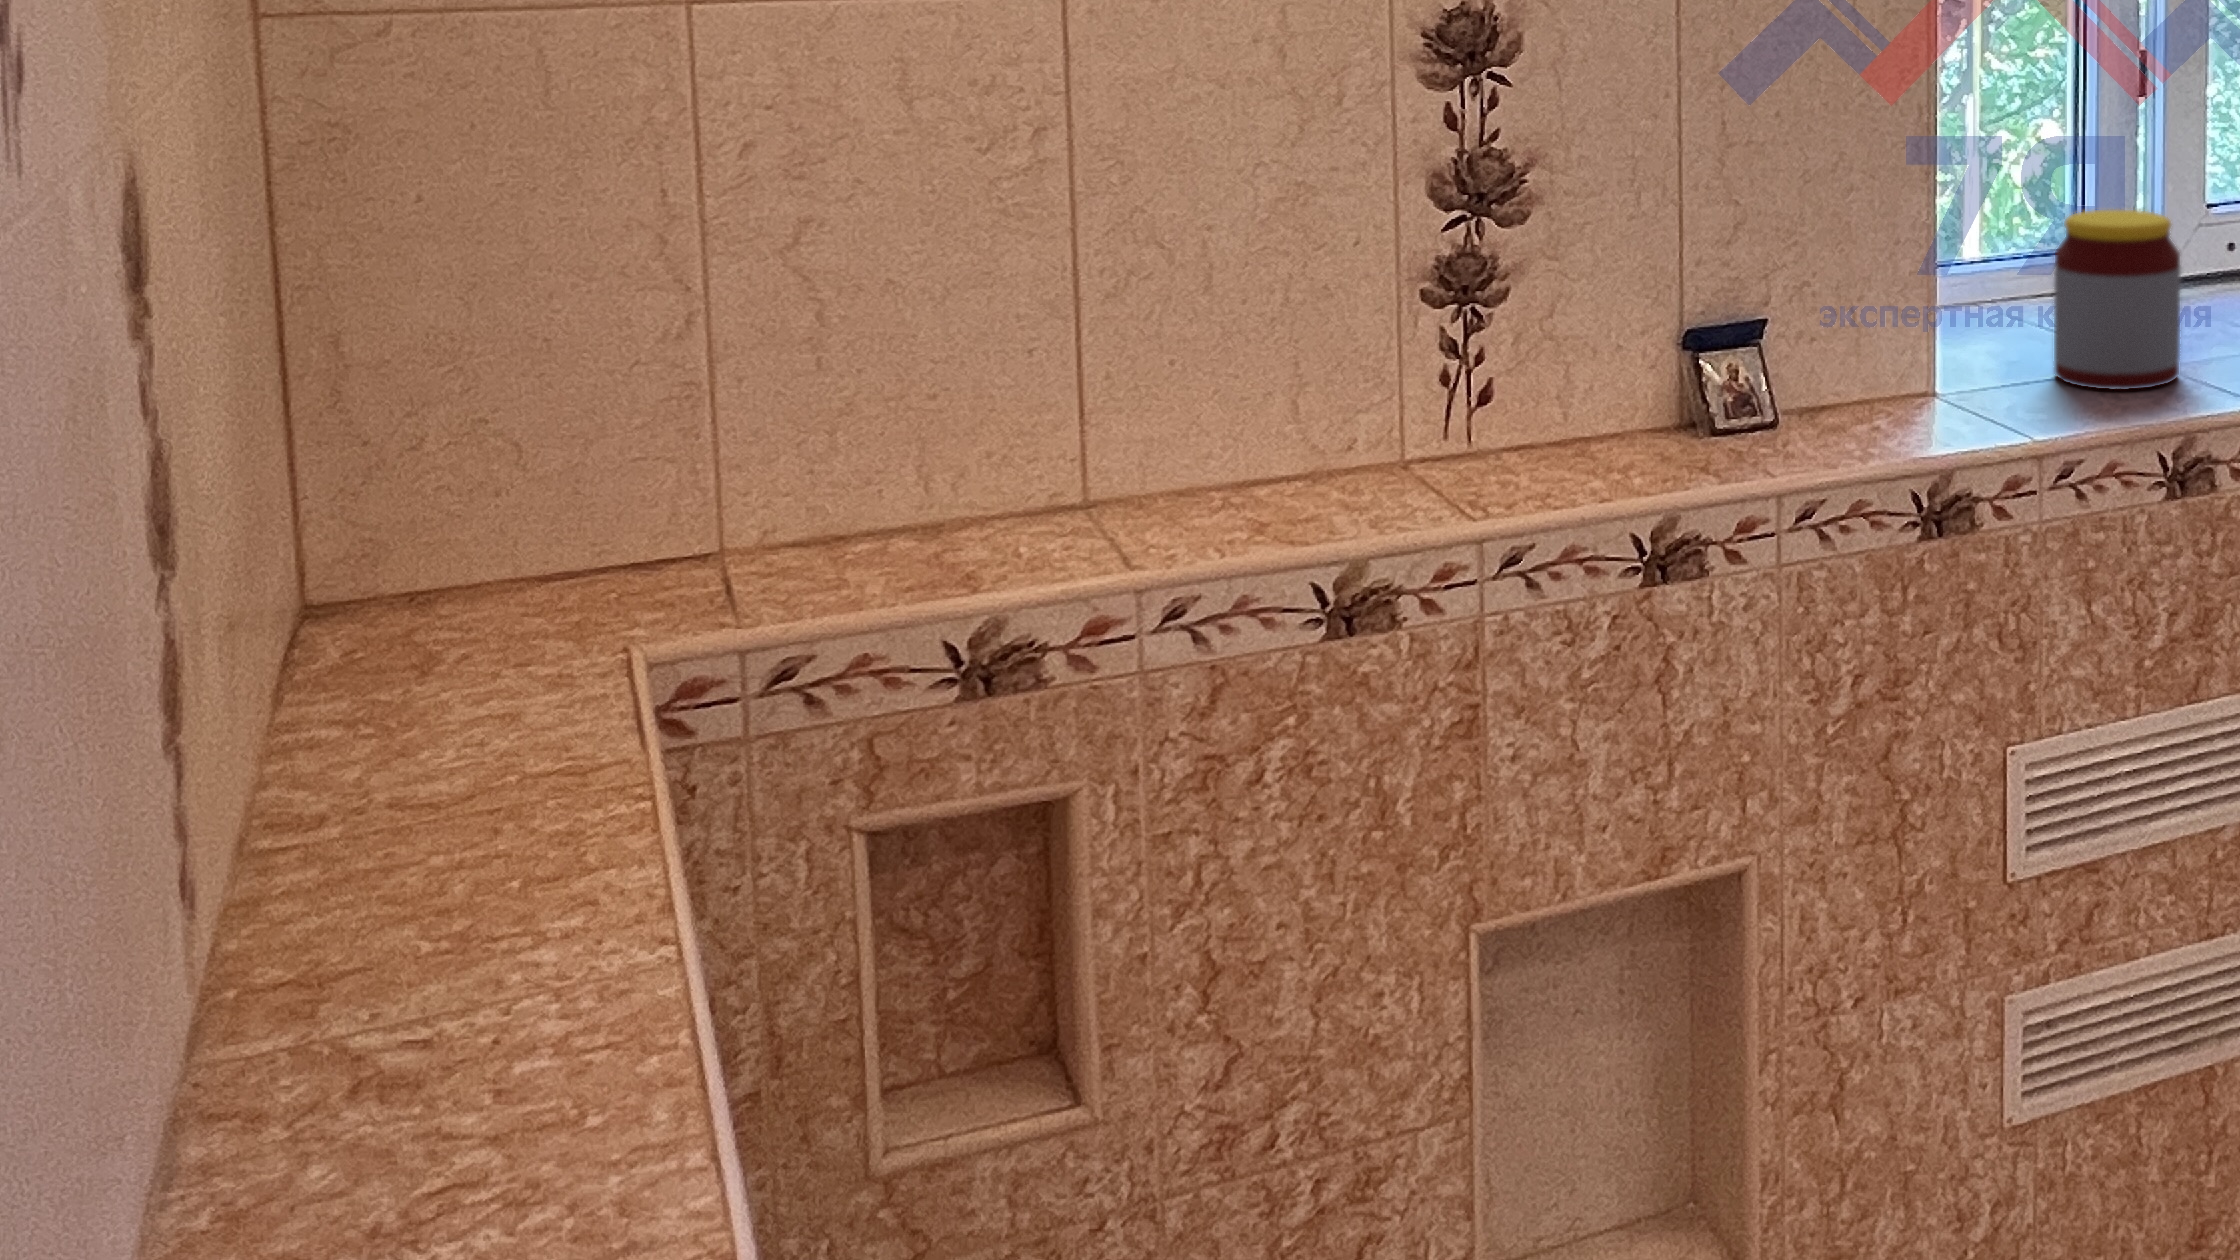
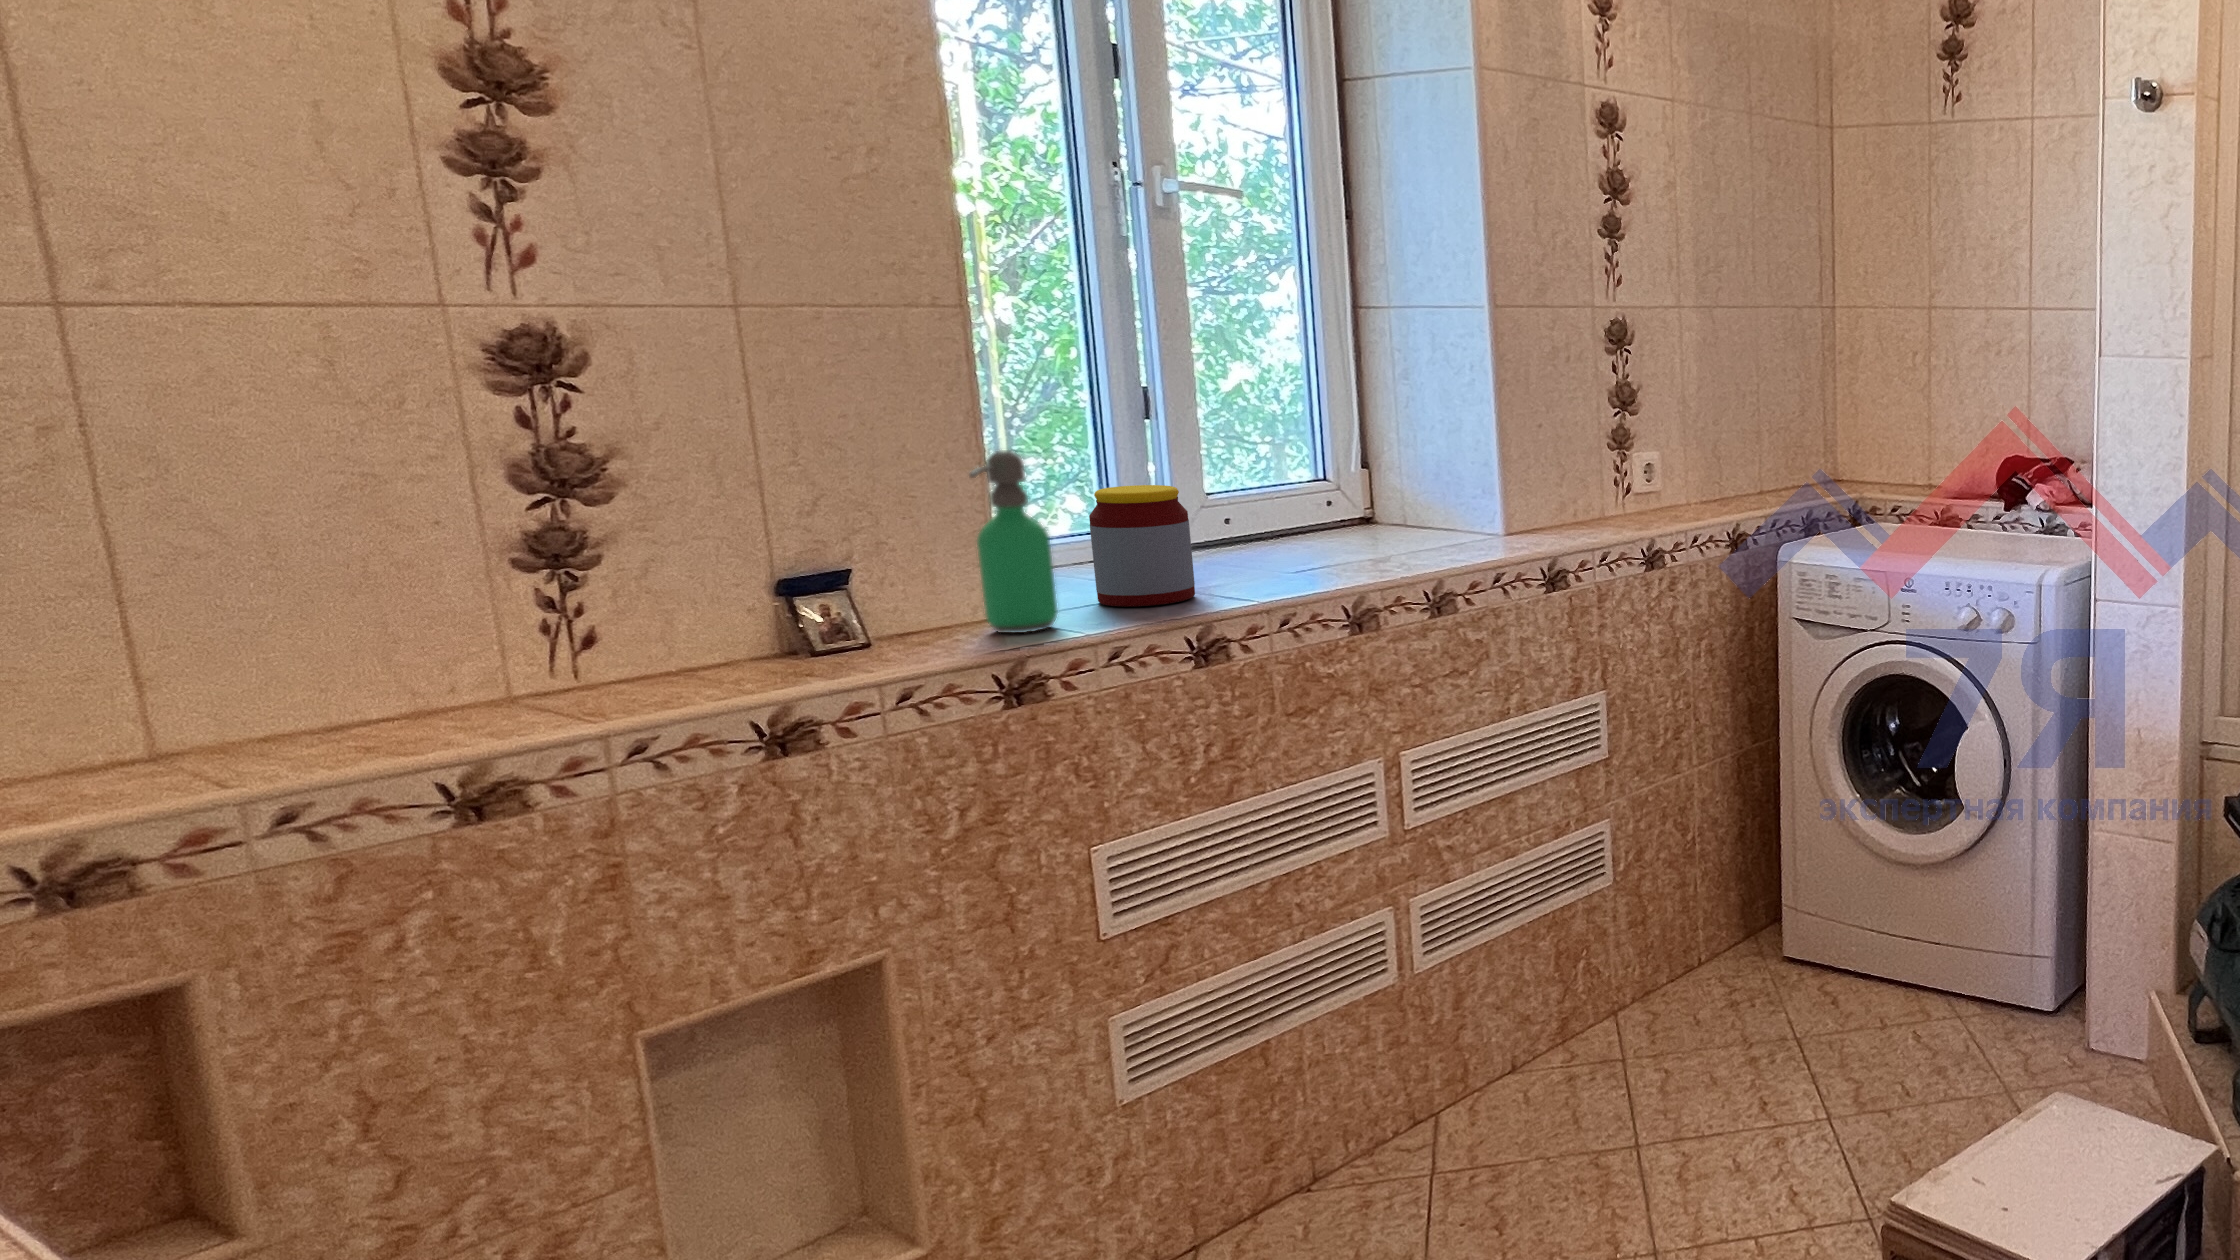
soap dispenser: none [1914,165,2002,423] -> present [970,450,1057,633]

